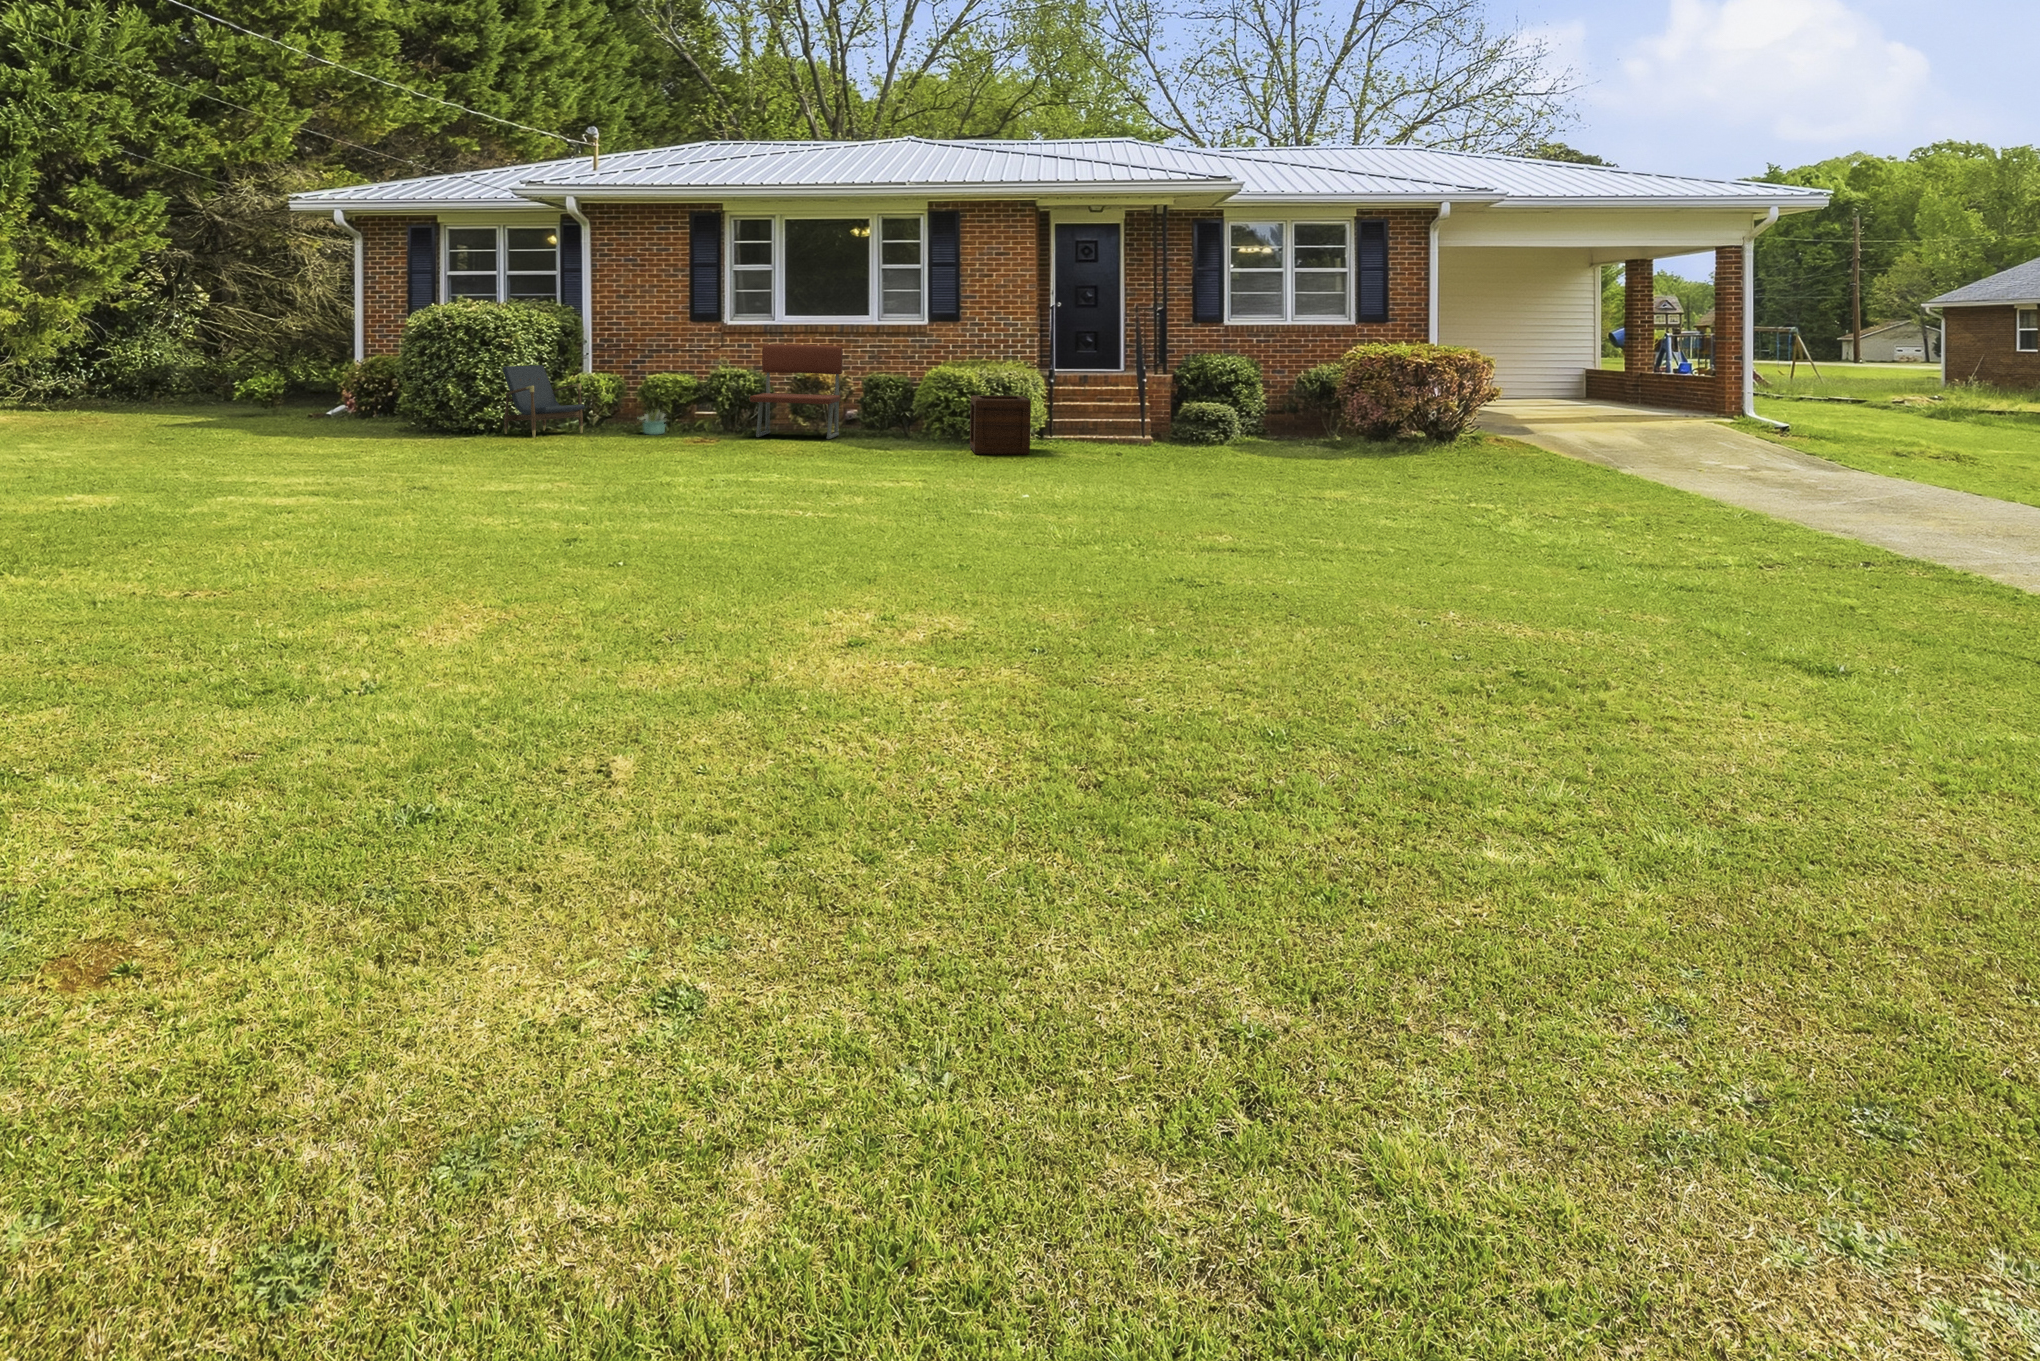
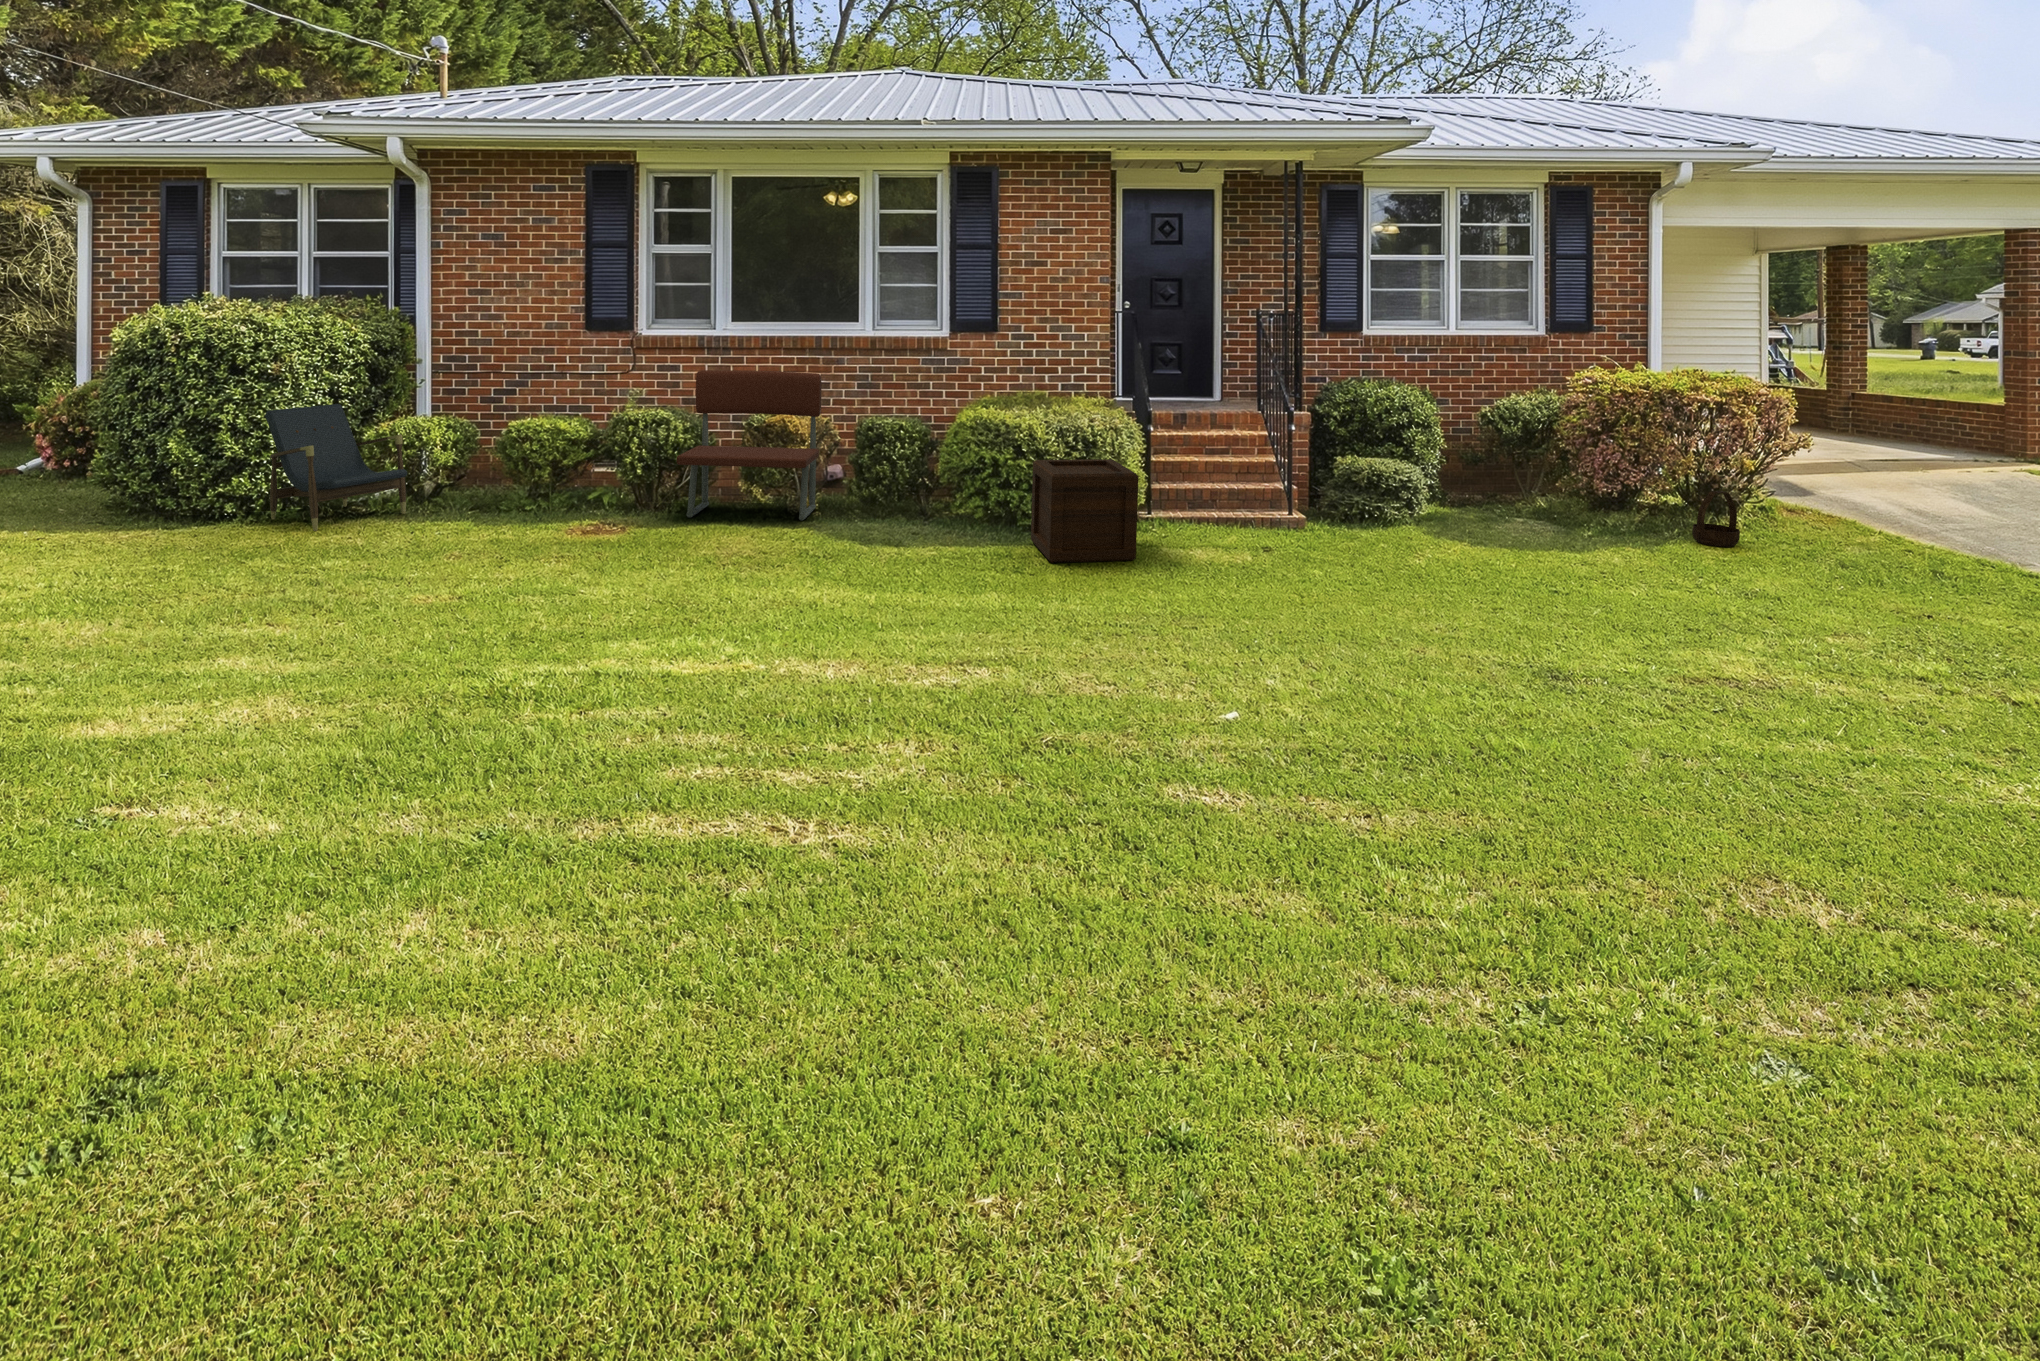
decorative plant: present [639,409,666,435] -> none [495,473,544,514]
basket: none [1417,421,1446,457] -> present [1692,491,1740,547]

